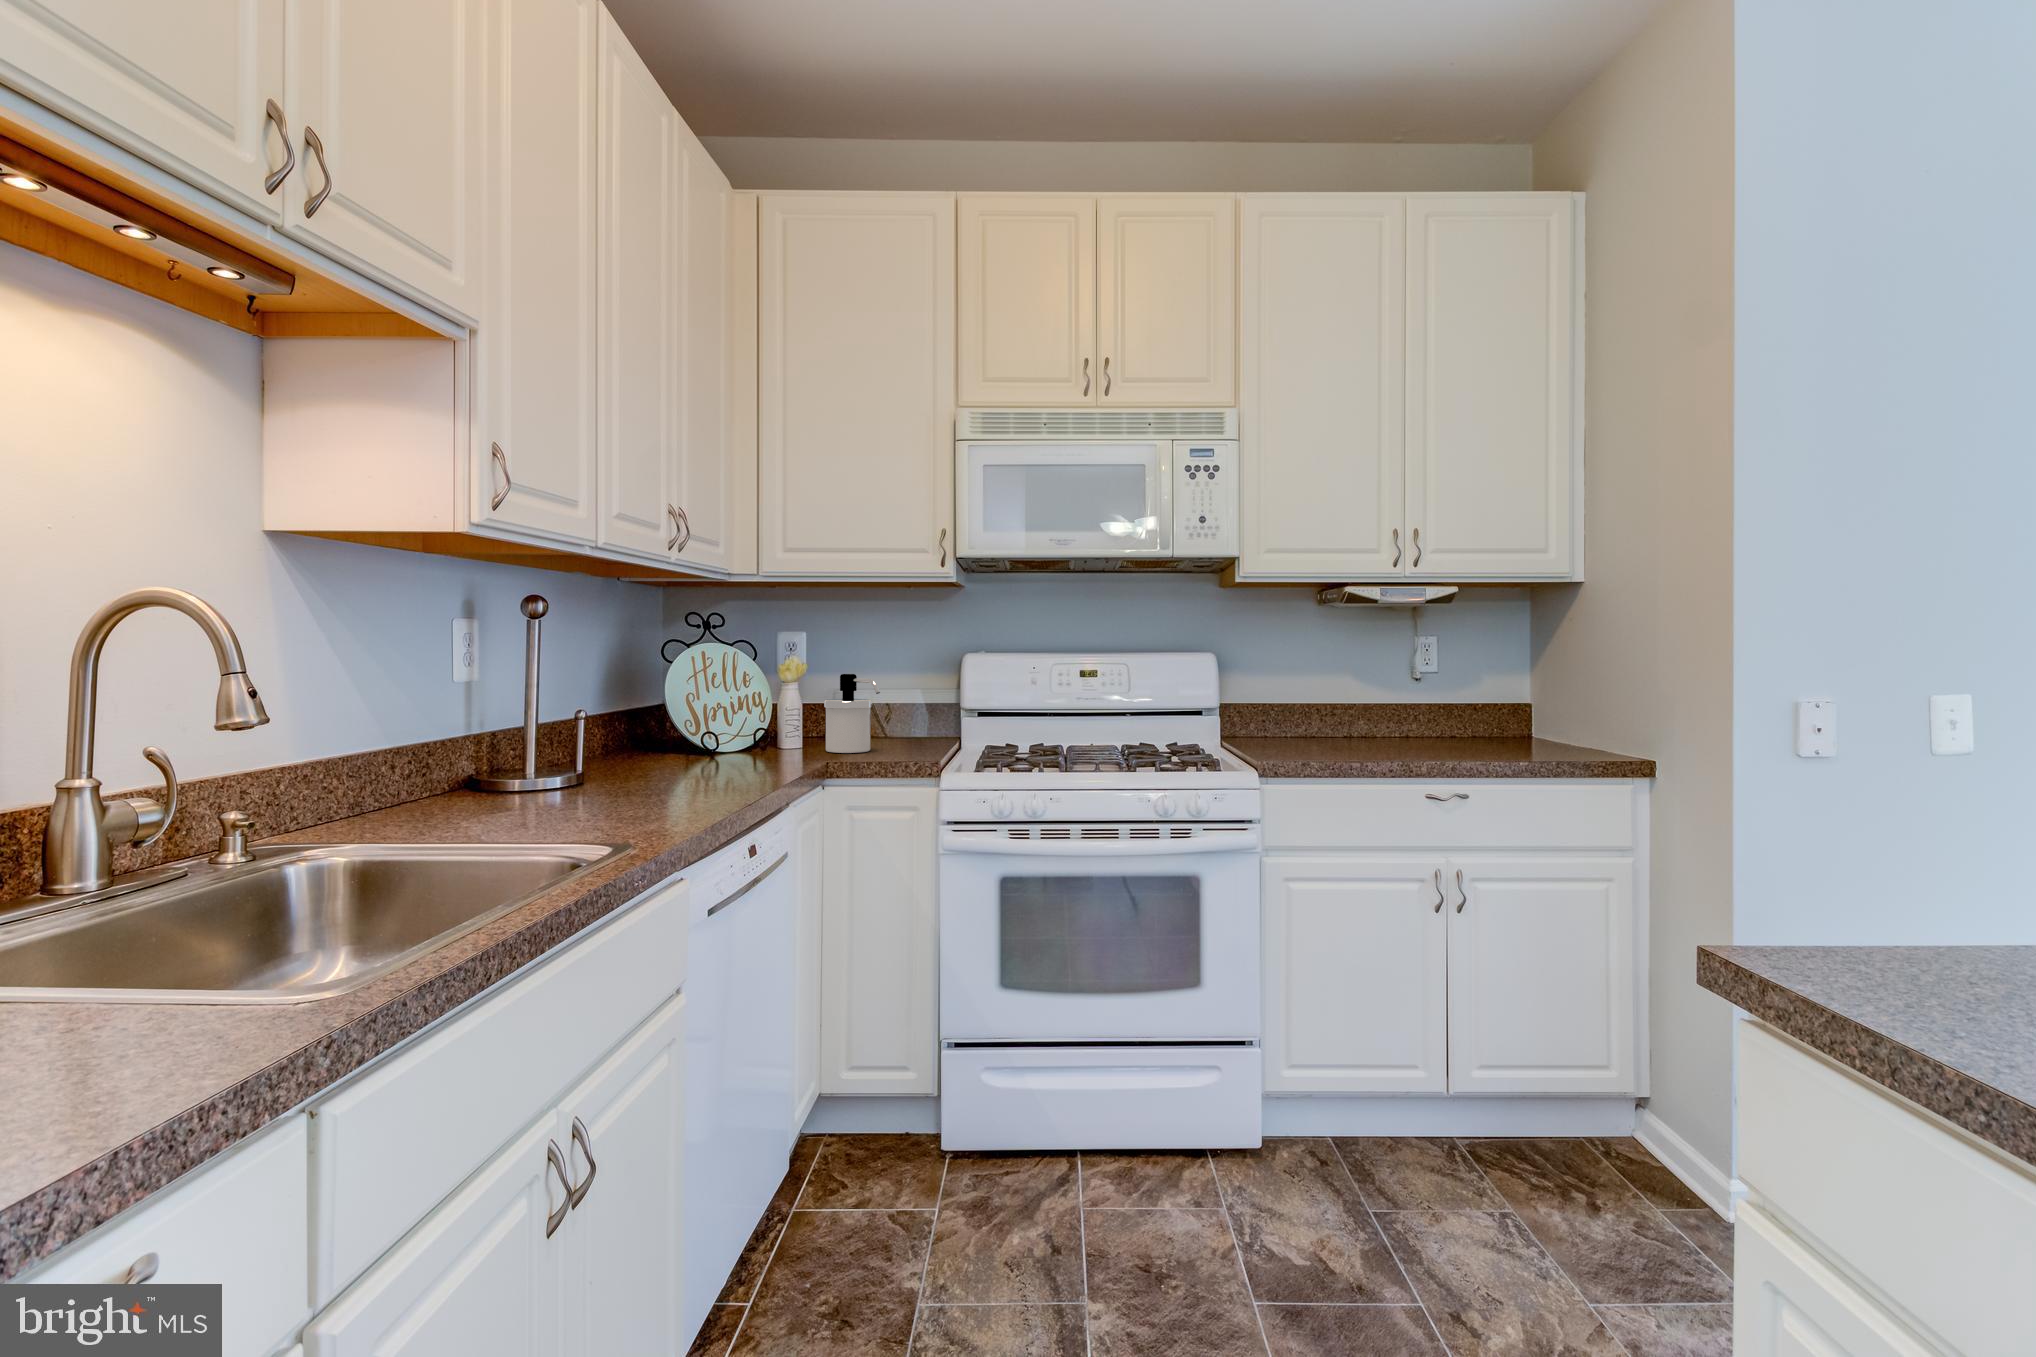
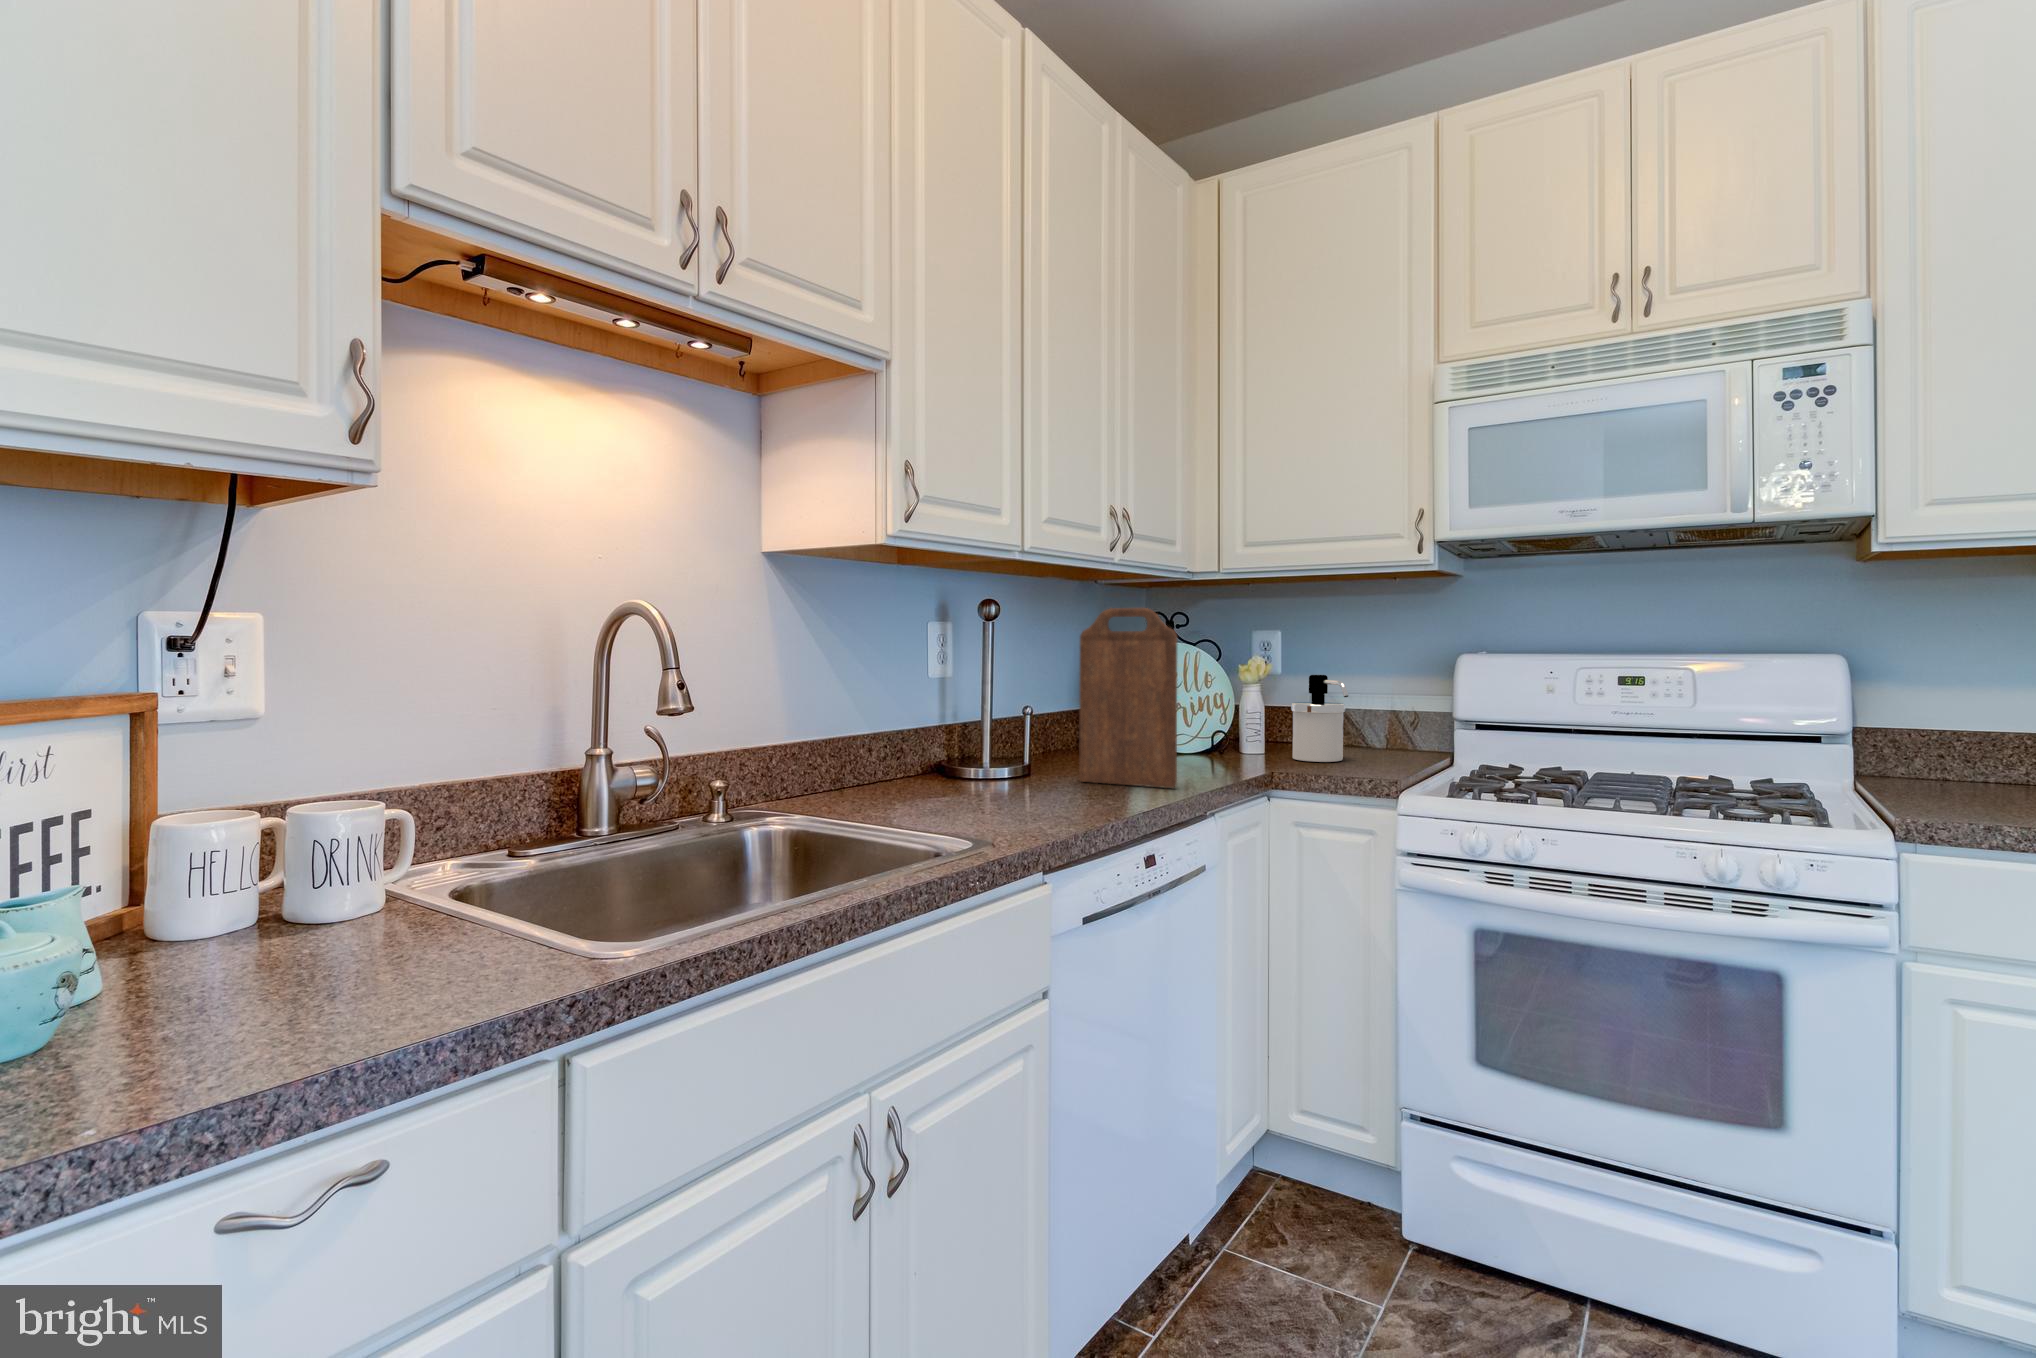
cutting board: none [645,610,750,784] -> present [1079,608,1177,788]

